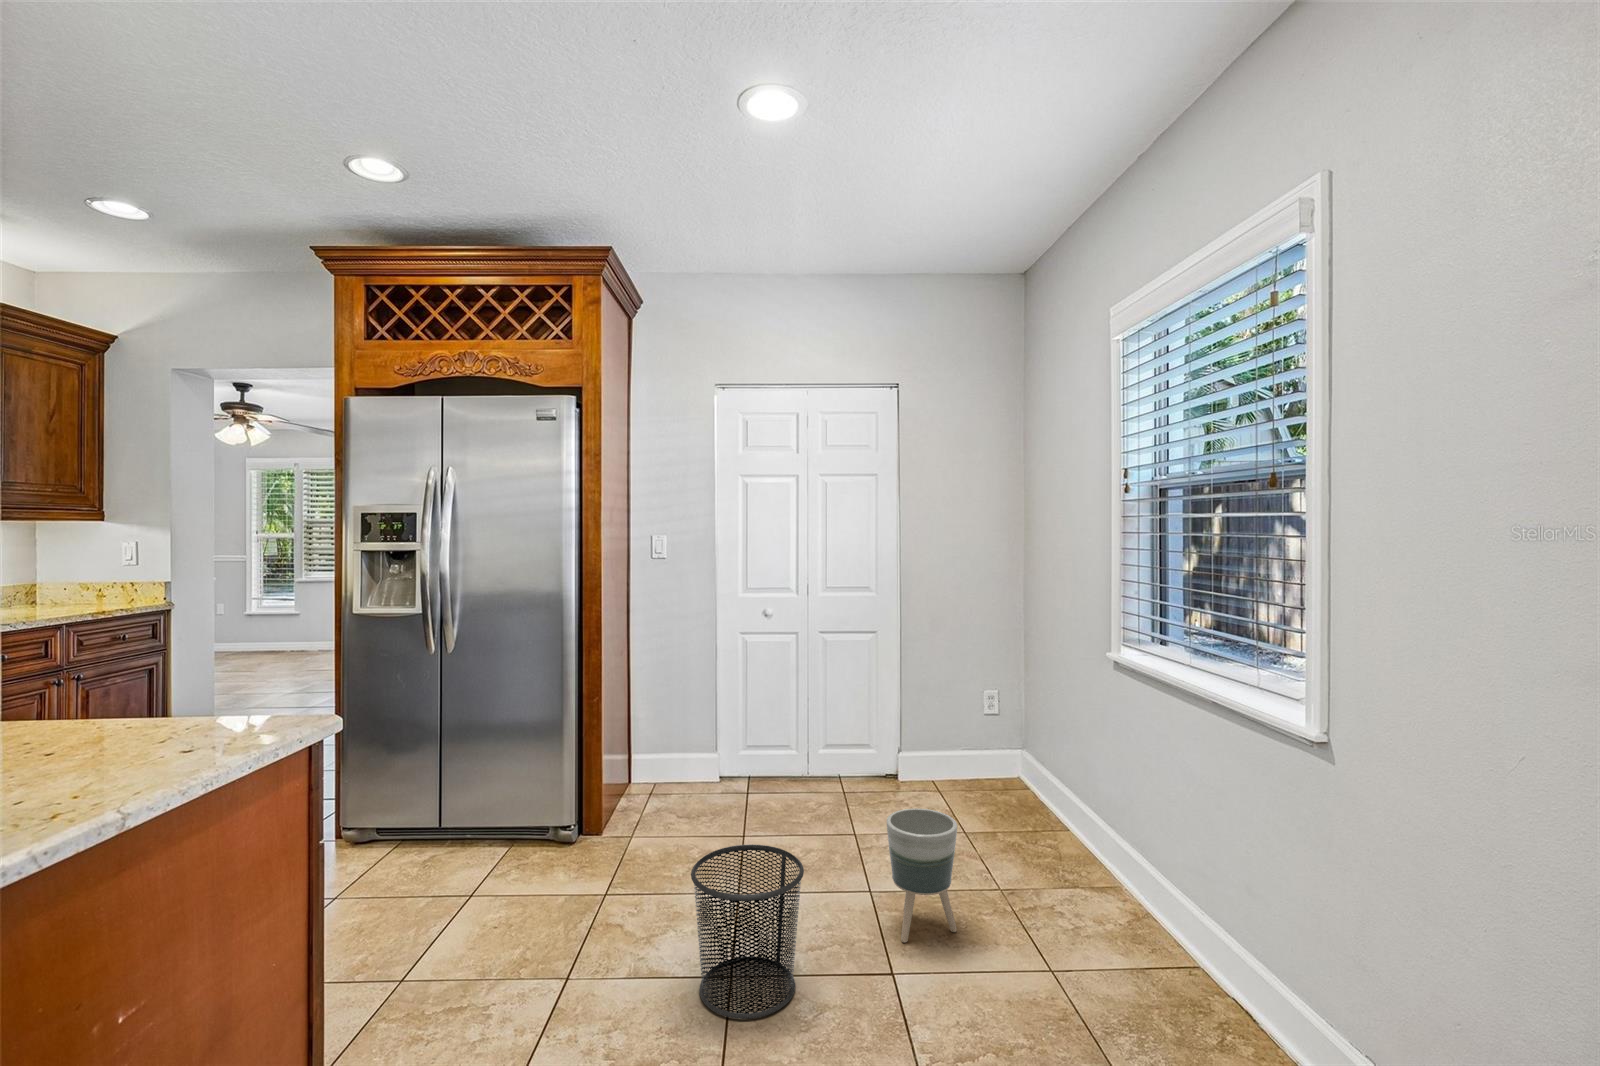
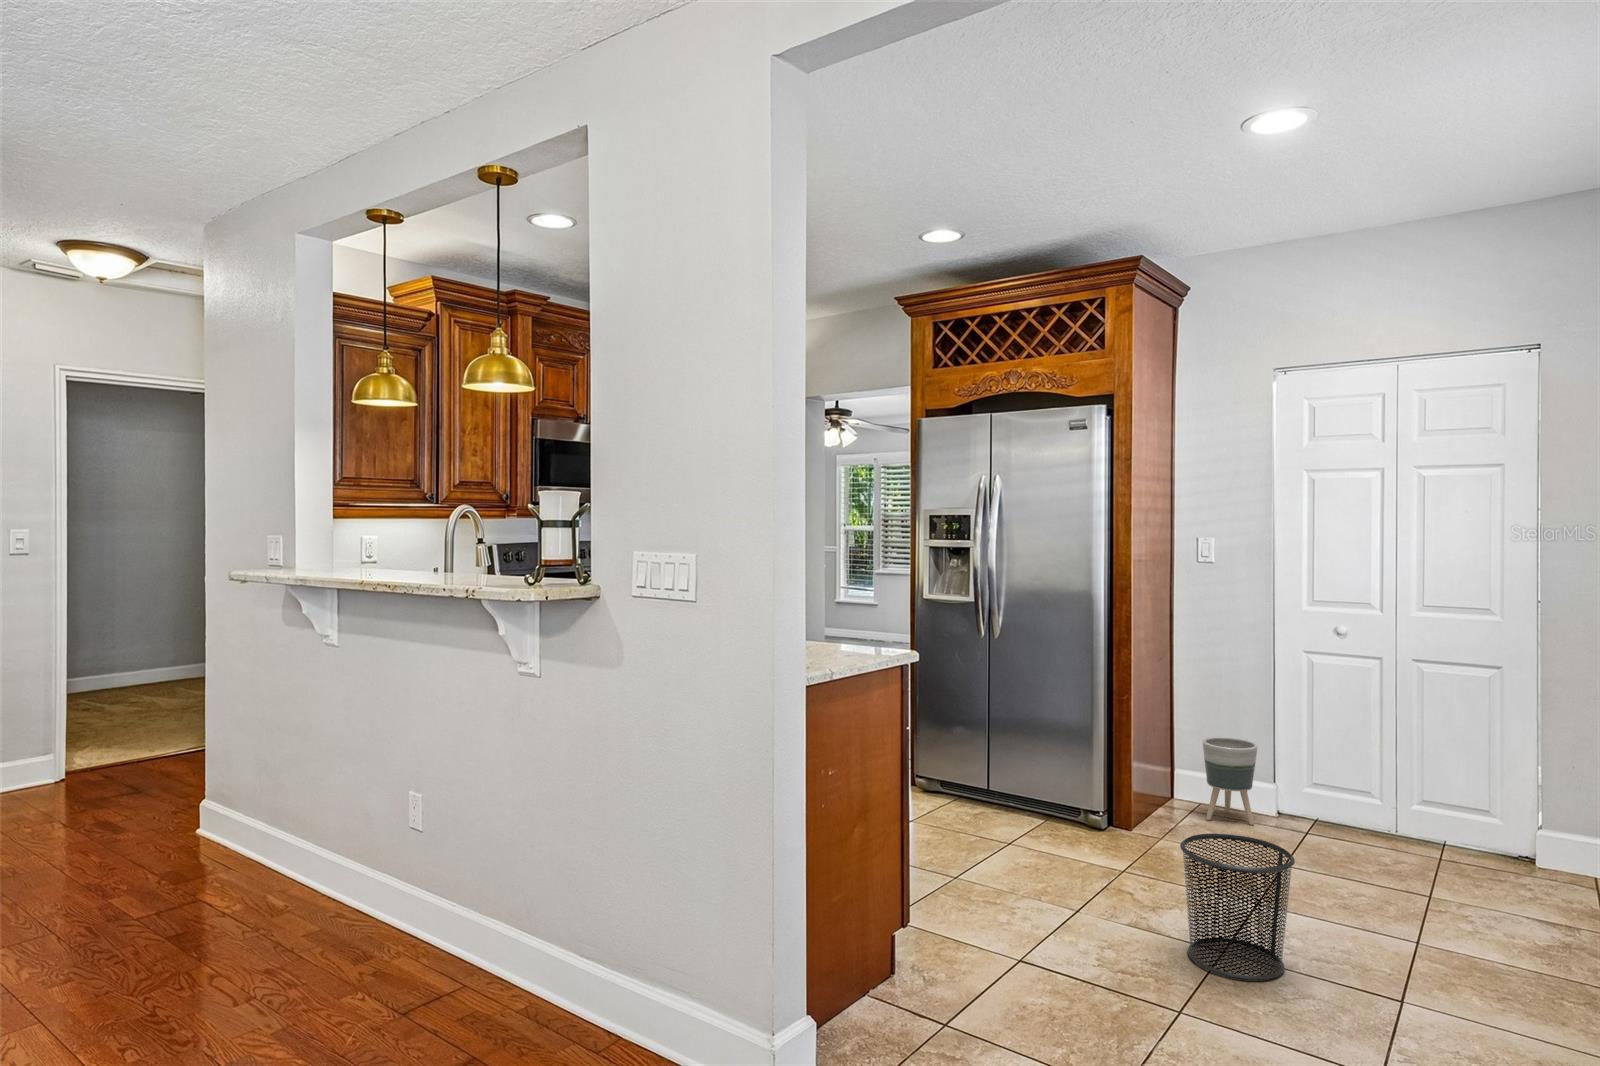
planter: present [887,808,957,942] -> present [1203,737,1257,825]

